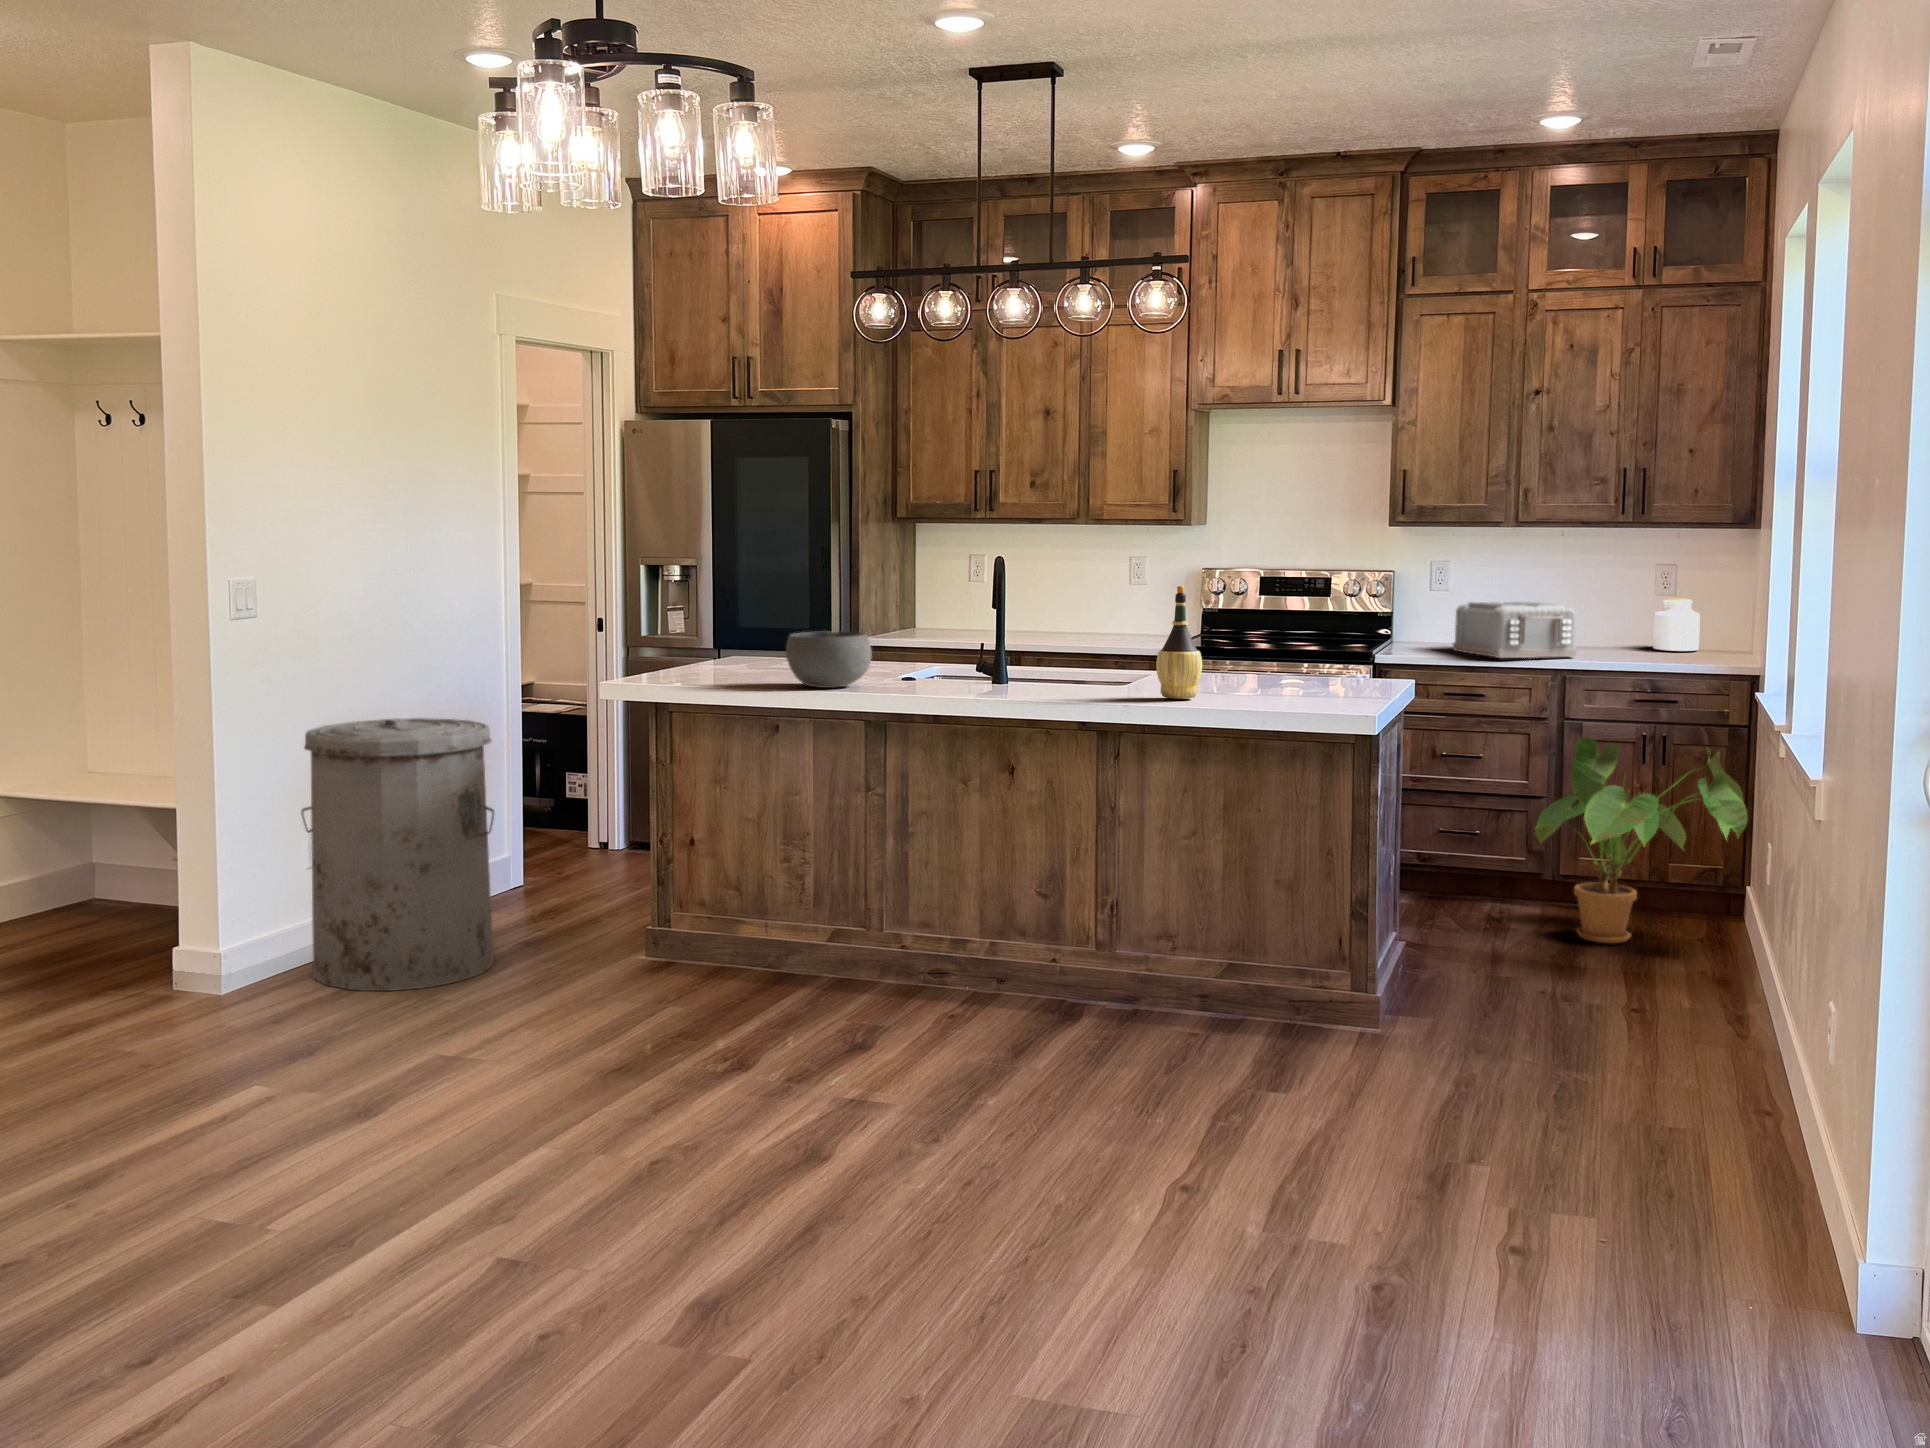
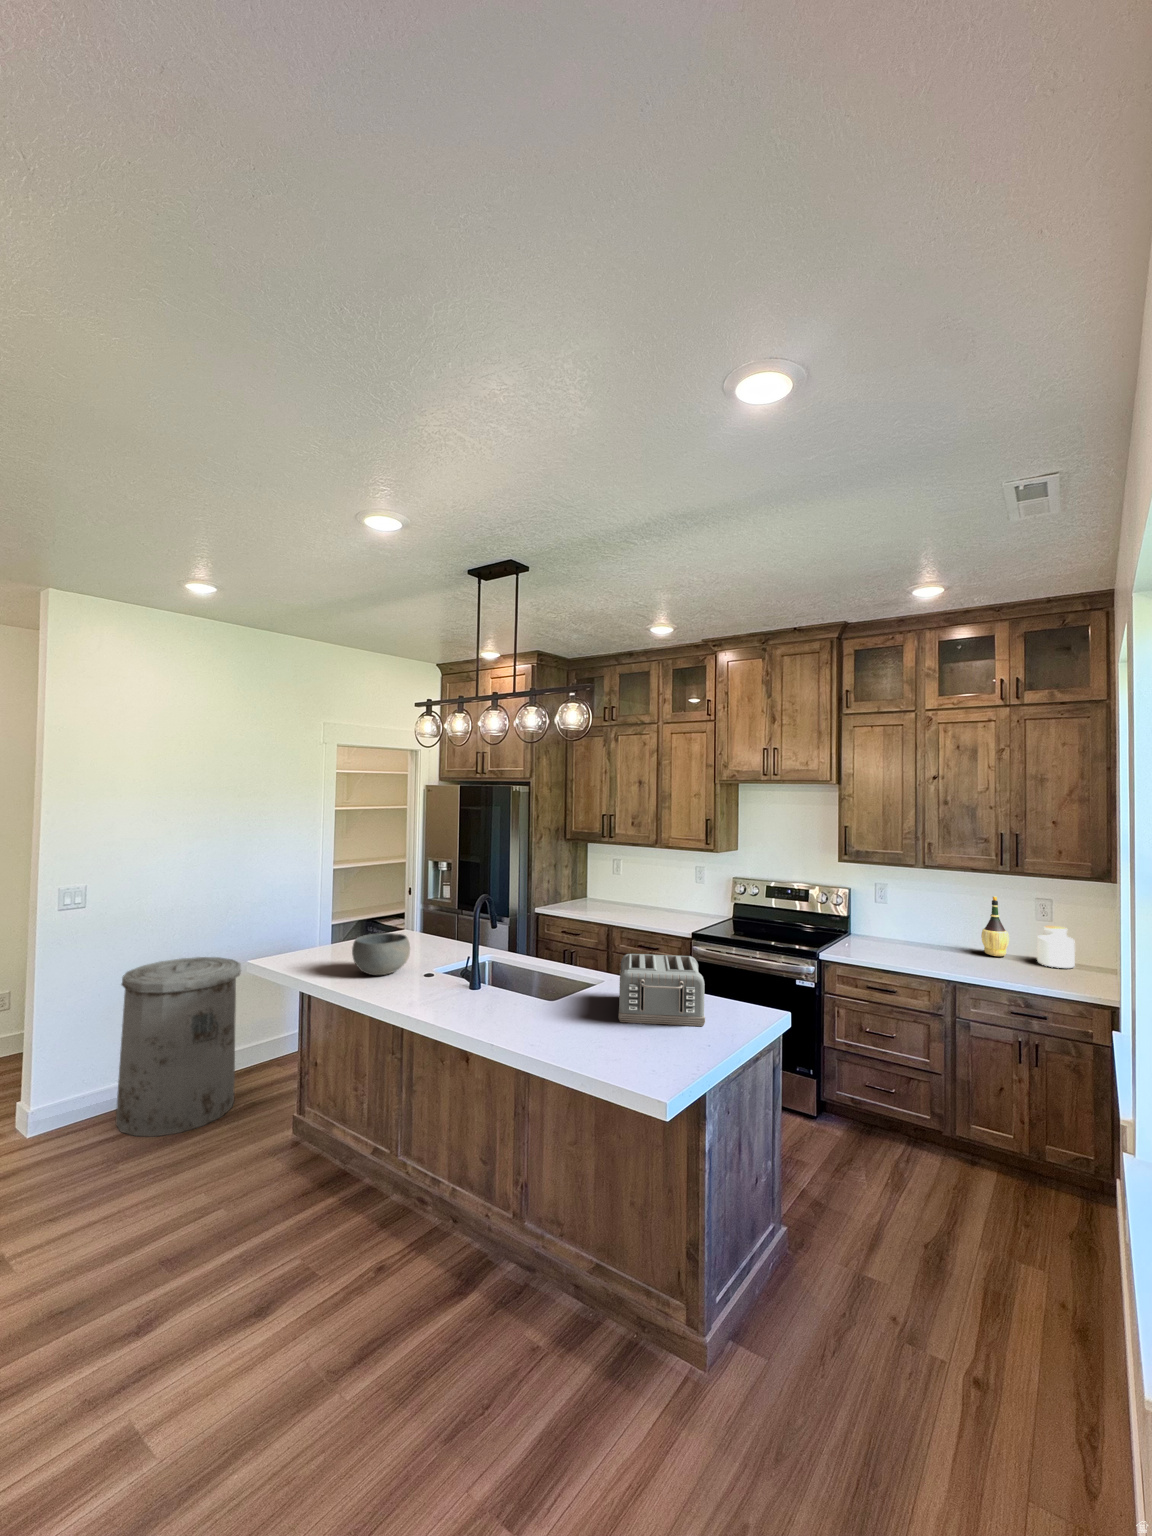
wine bottle: present [1156,586,1202,699] -> present [981,896,1009,956]
toaster: present [1453,602,1577,658] -> present [618,954,705,1026]
house plant: present [1535,737,1747,943] -> none [917,1048,1101,1227]

